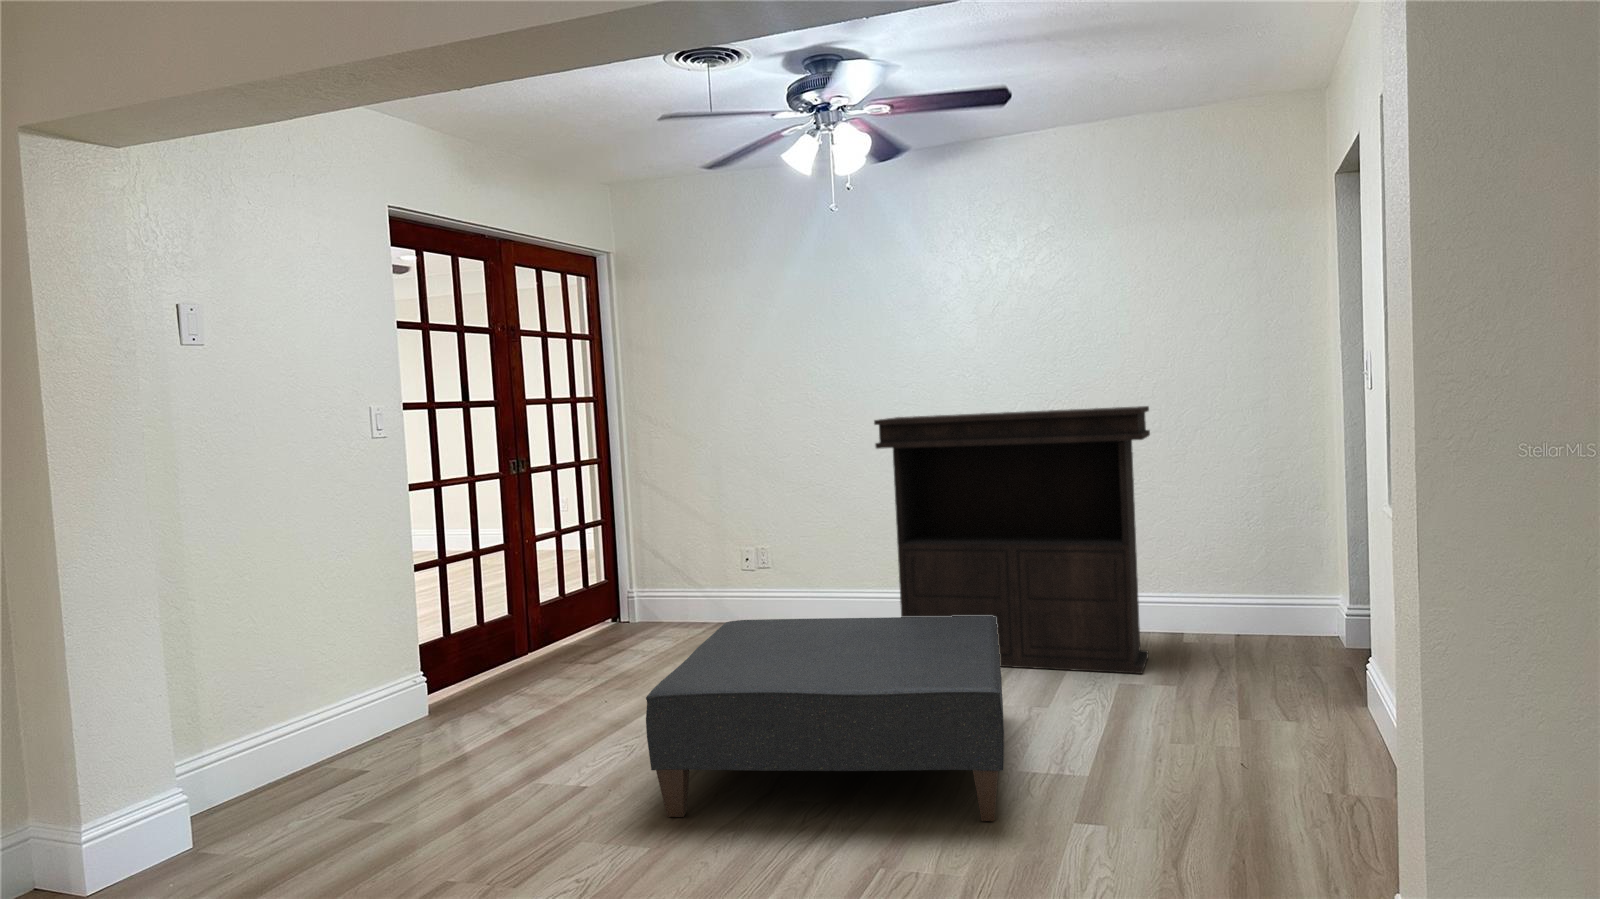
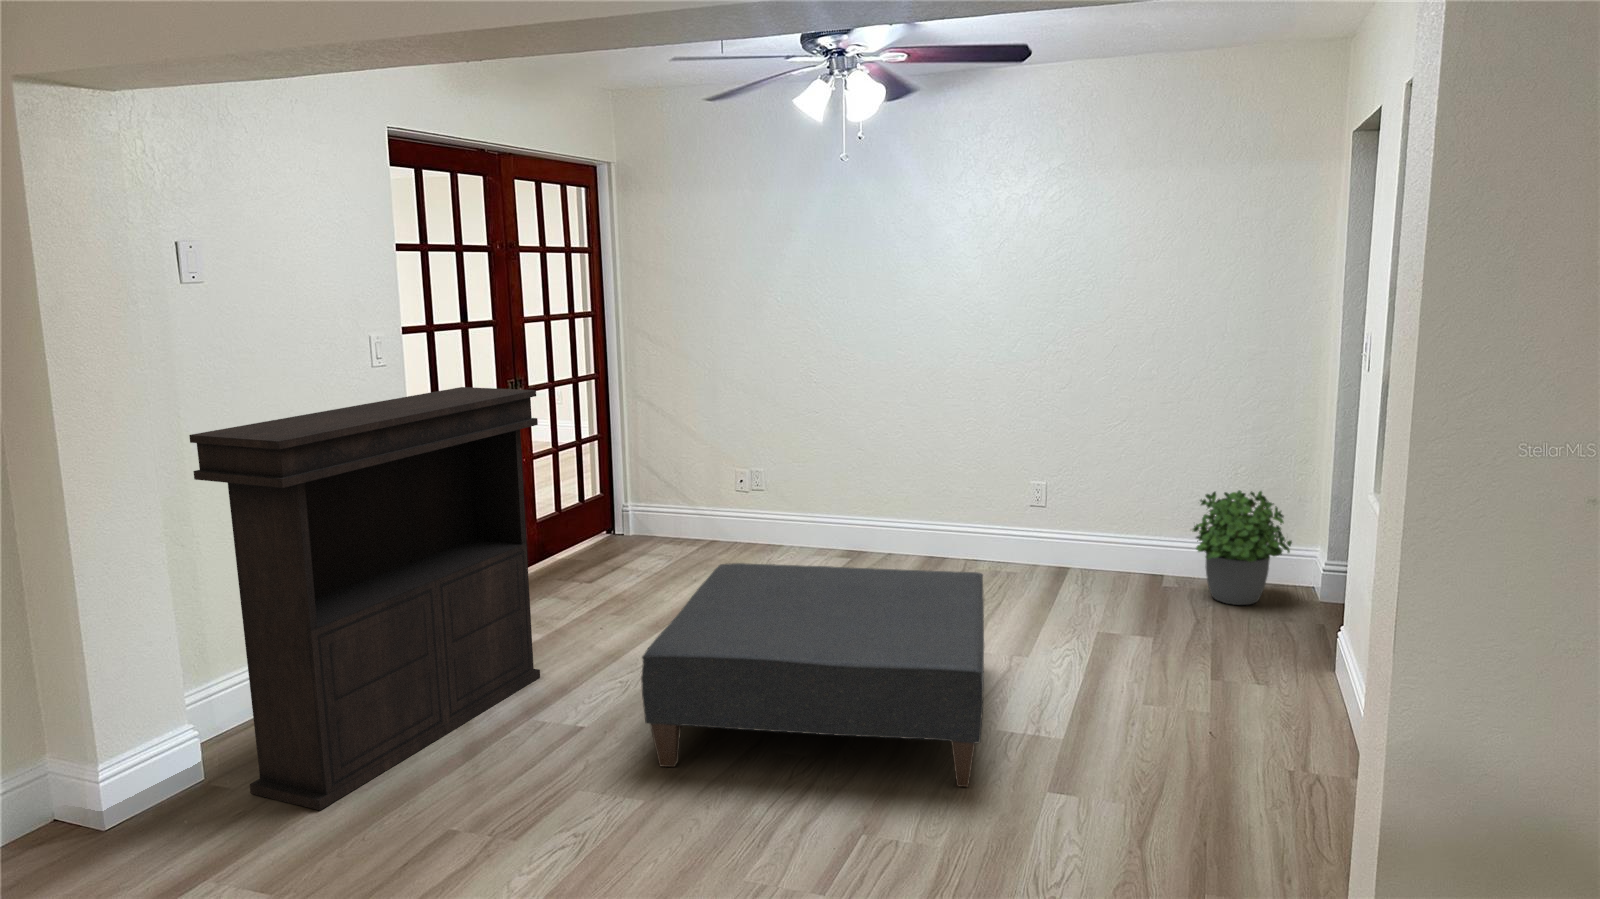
console table: present [874,406,1150,674] -> present [189,387,540,810]
potted plant: none [1205,533,1311,653] -> present [1193,490,1292,605]

